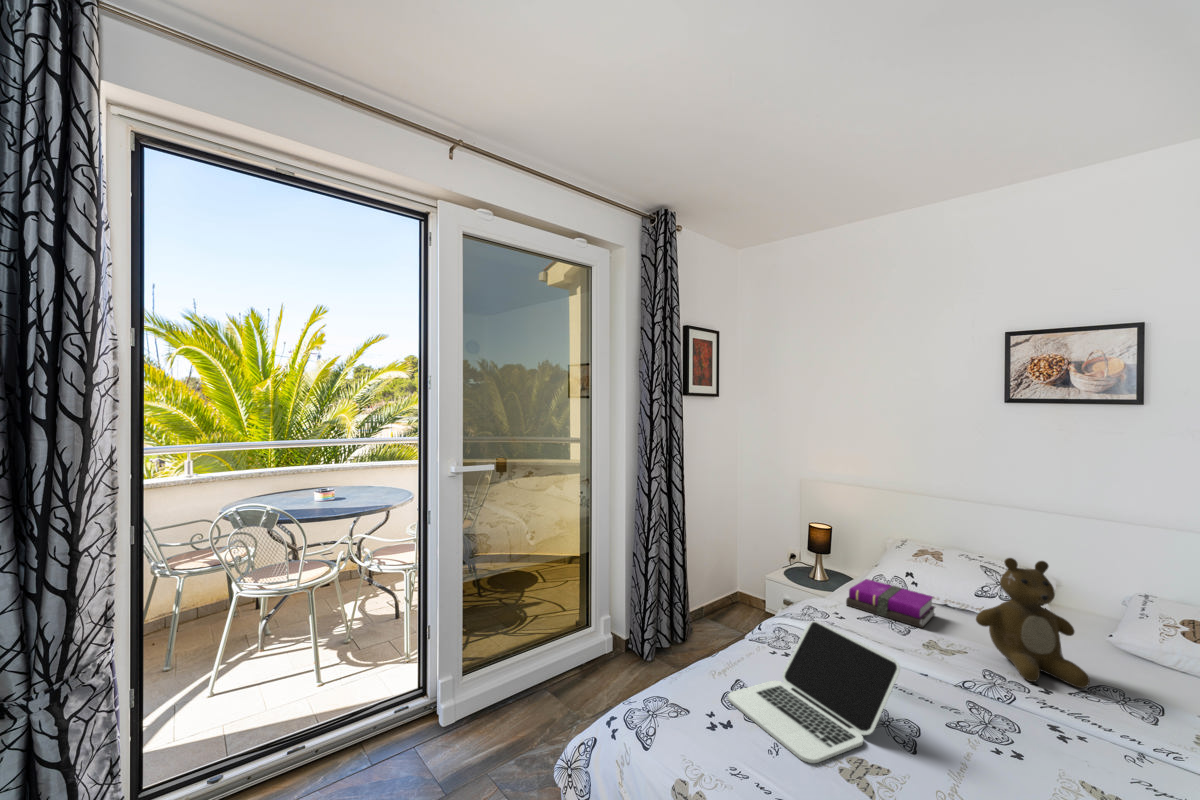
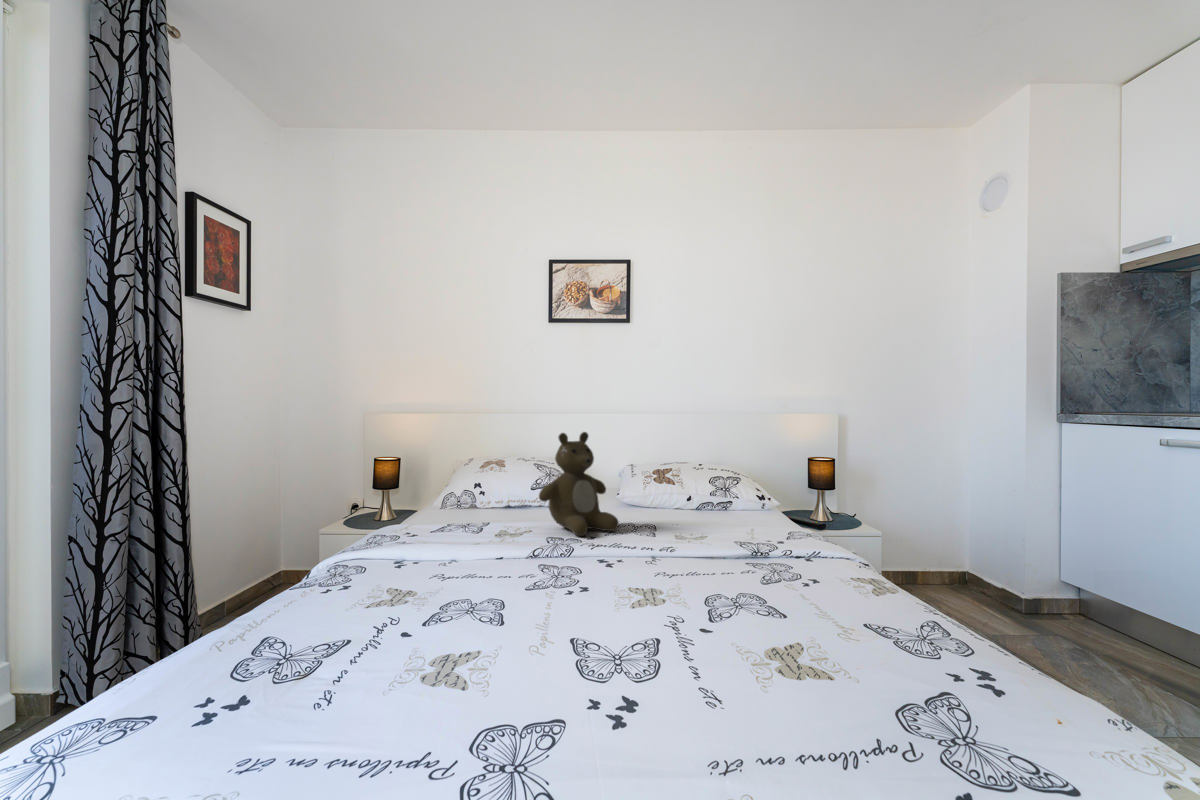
notebook: present [846,579,935,628] -> none [418,496,502,526]
laptop: present [728,621,900,763] -> none [273,524,485,671]

